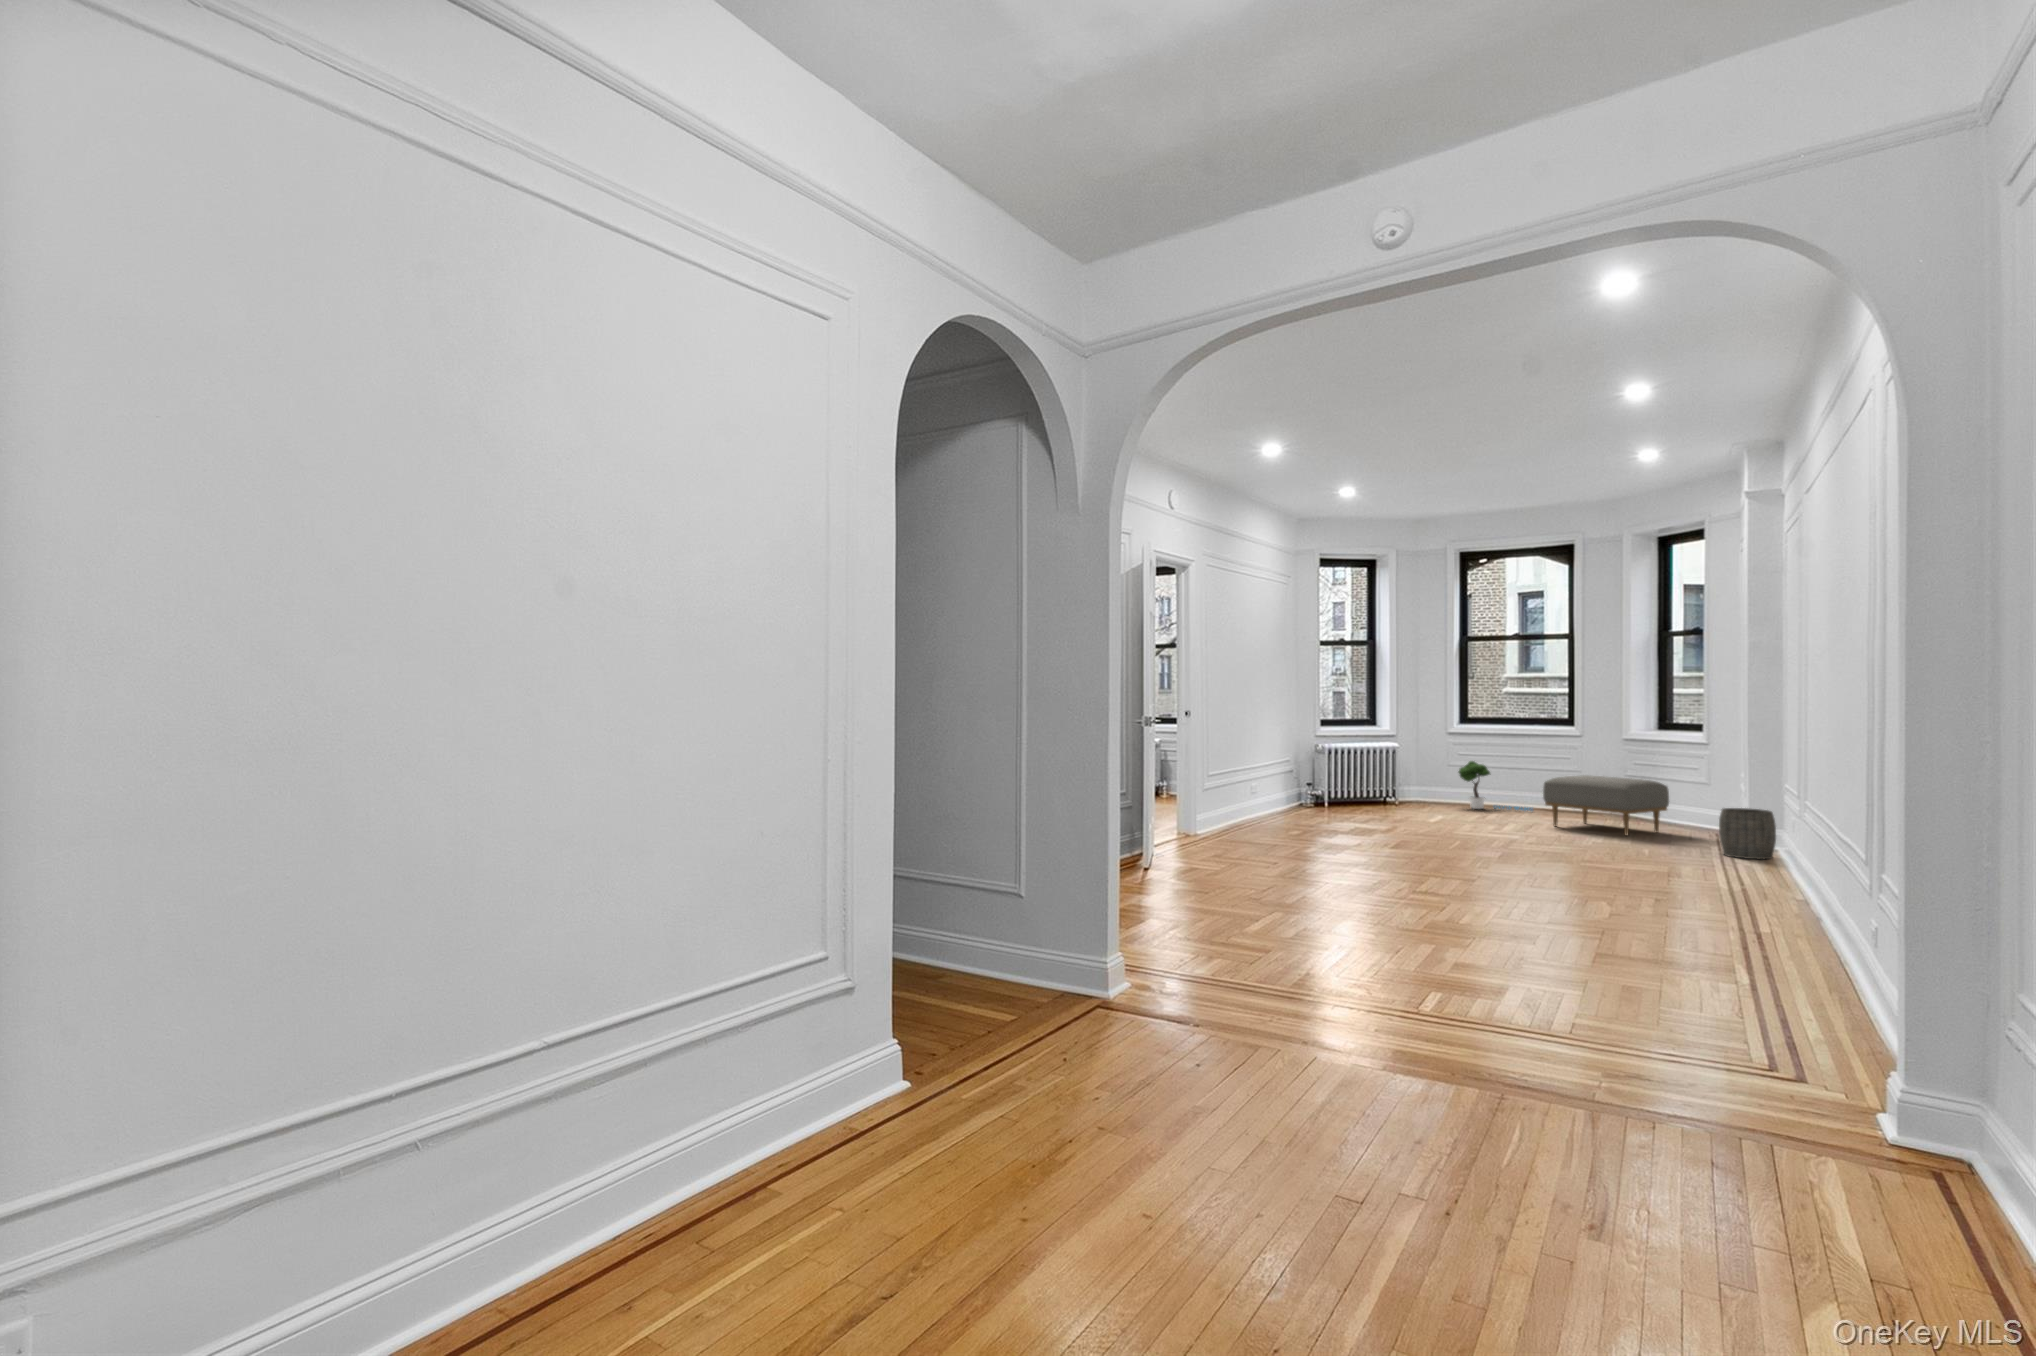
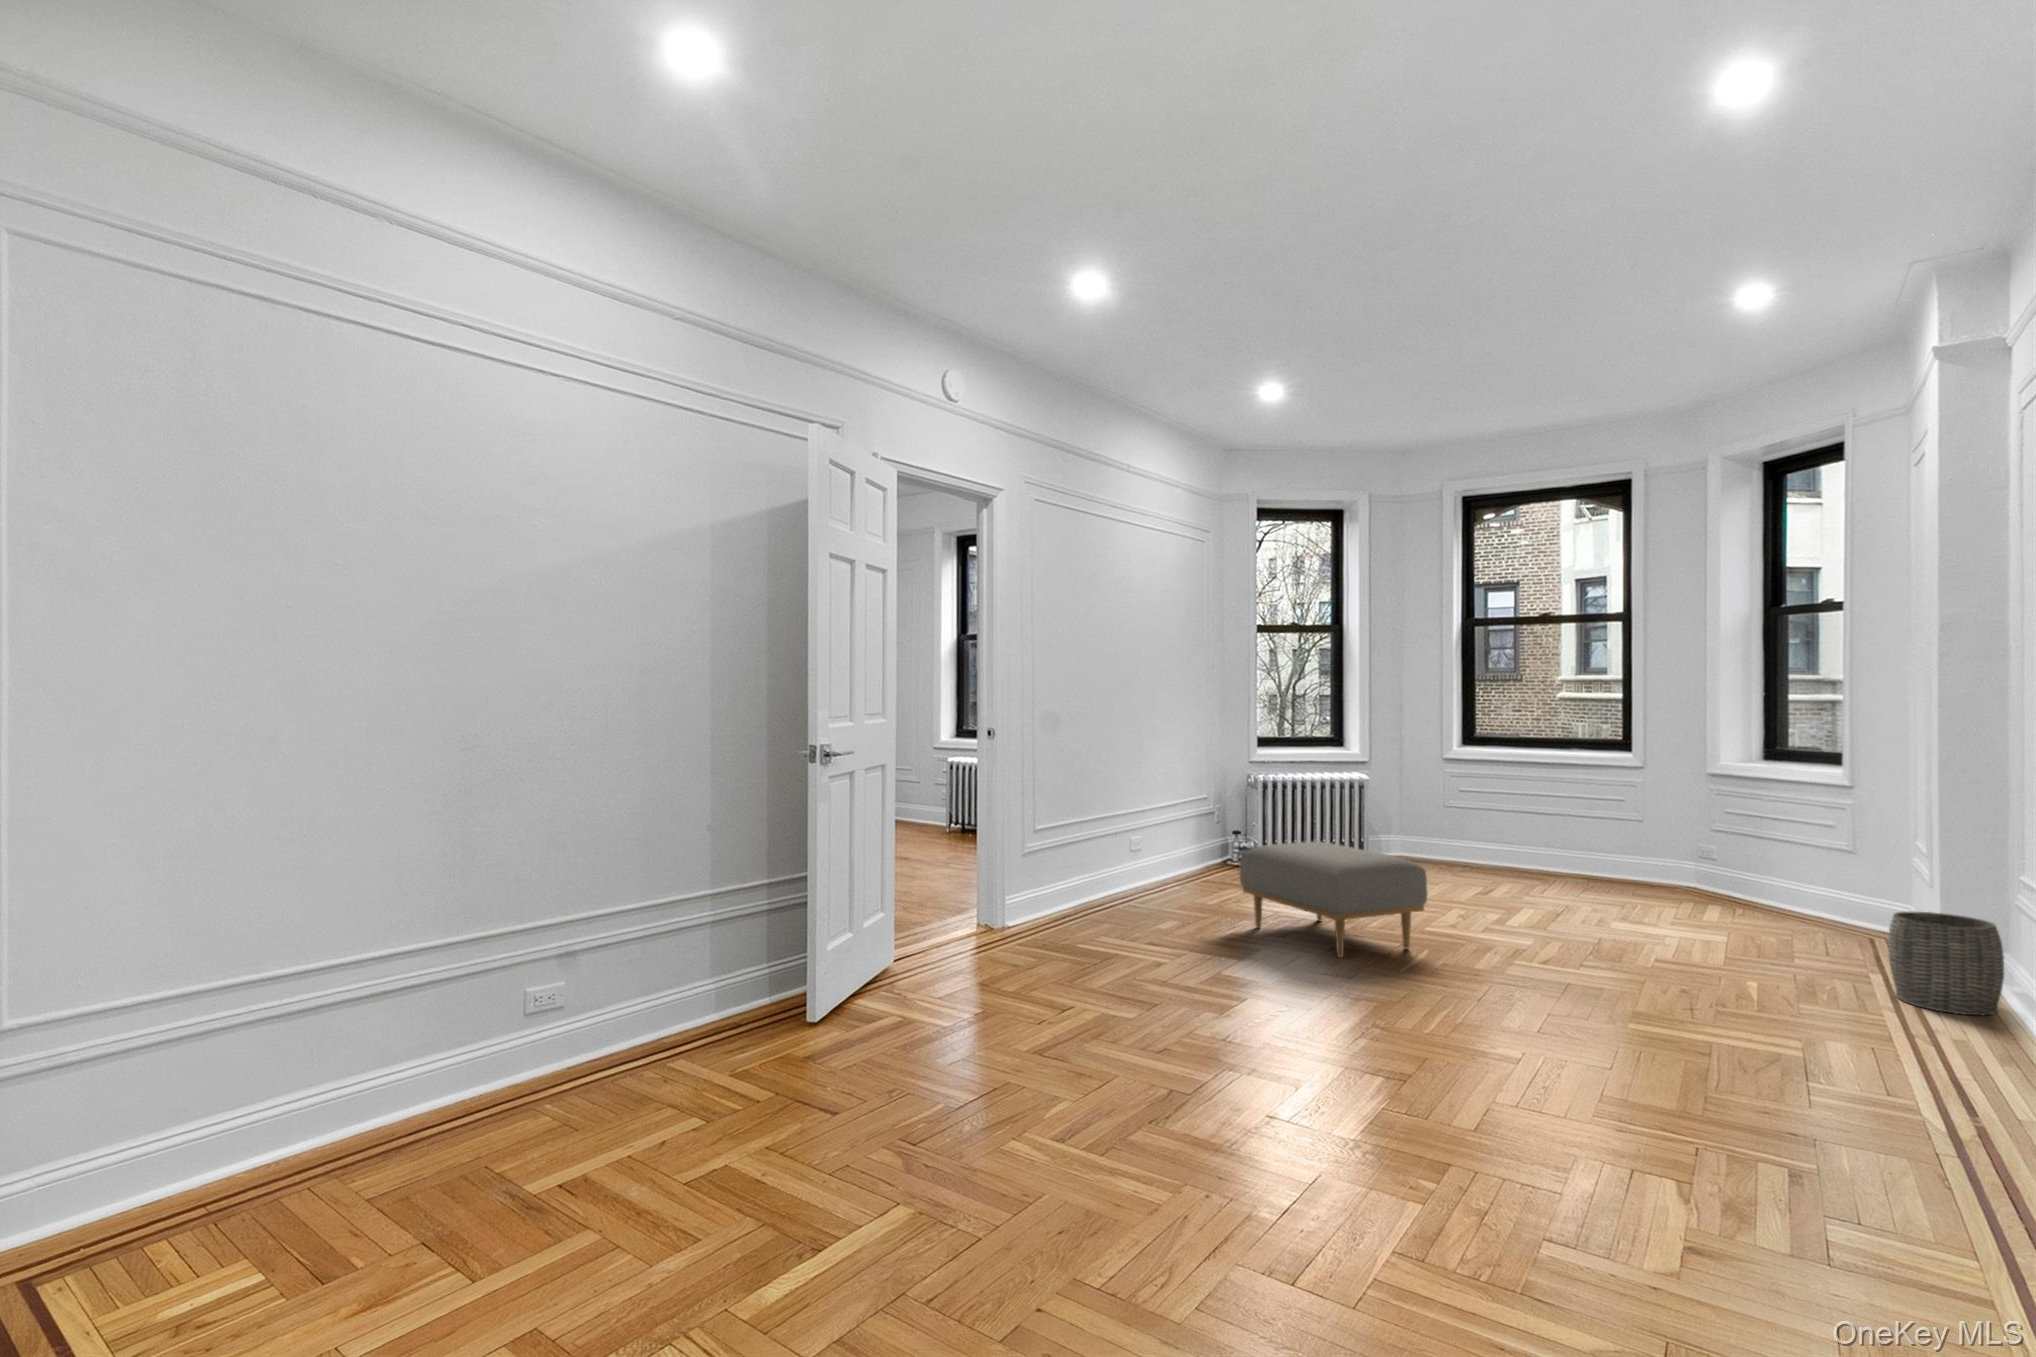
potted tree: present [1459,761,1531,810] -> none [1453,801,1566,879]
ottoman: present [1543,775,1669,836] -> present [1240,842,1427,957]

